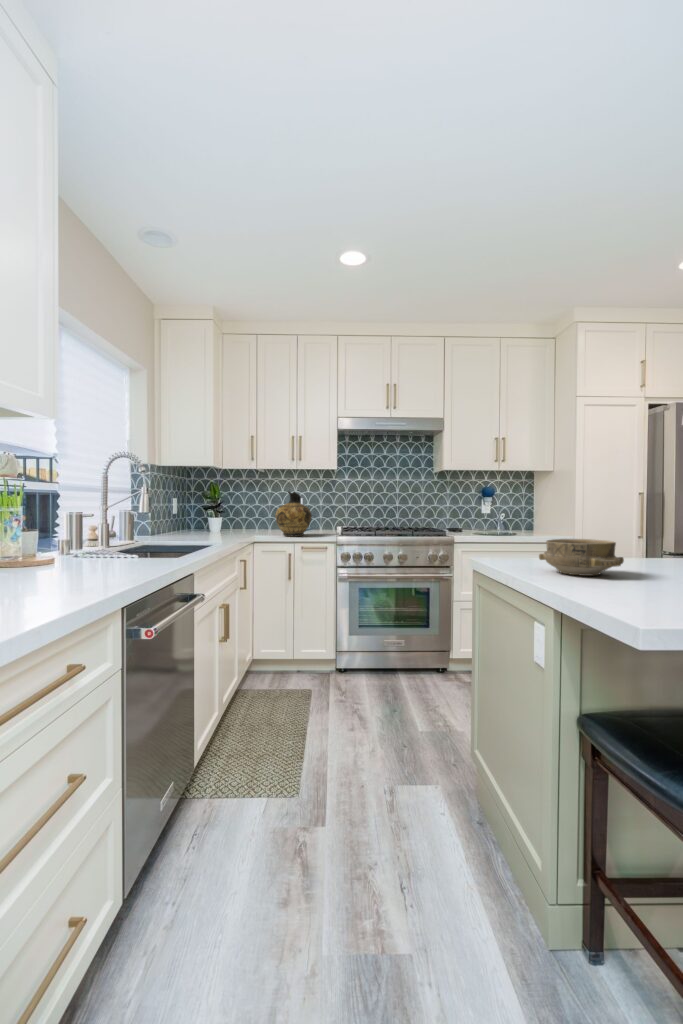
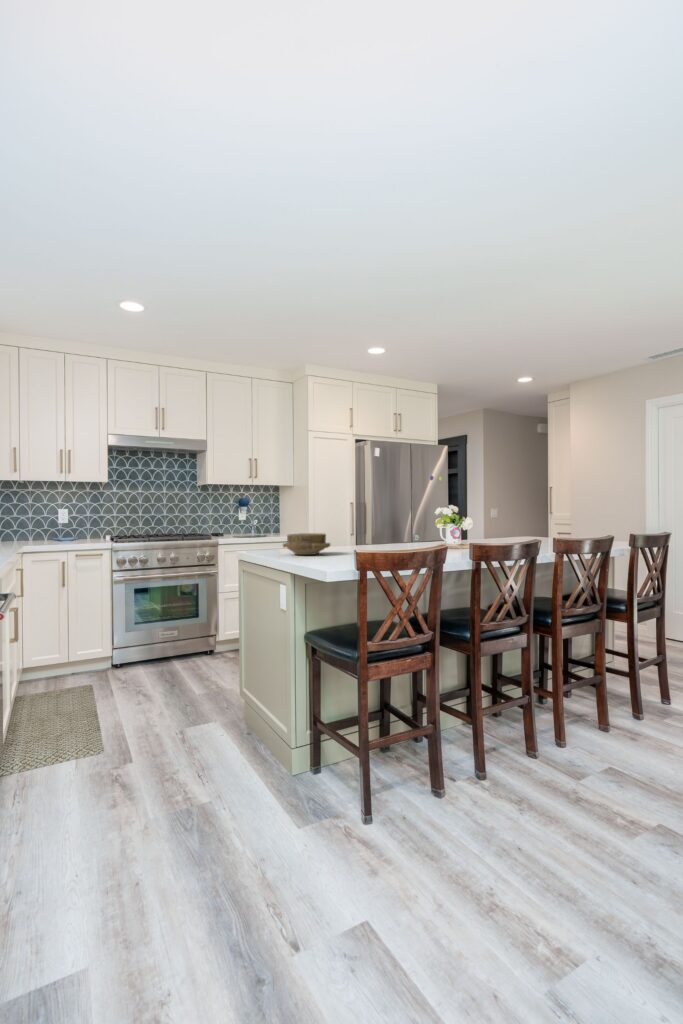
ceramic jug: present [276,491,312,536] -> none [47,503,85,545]

